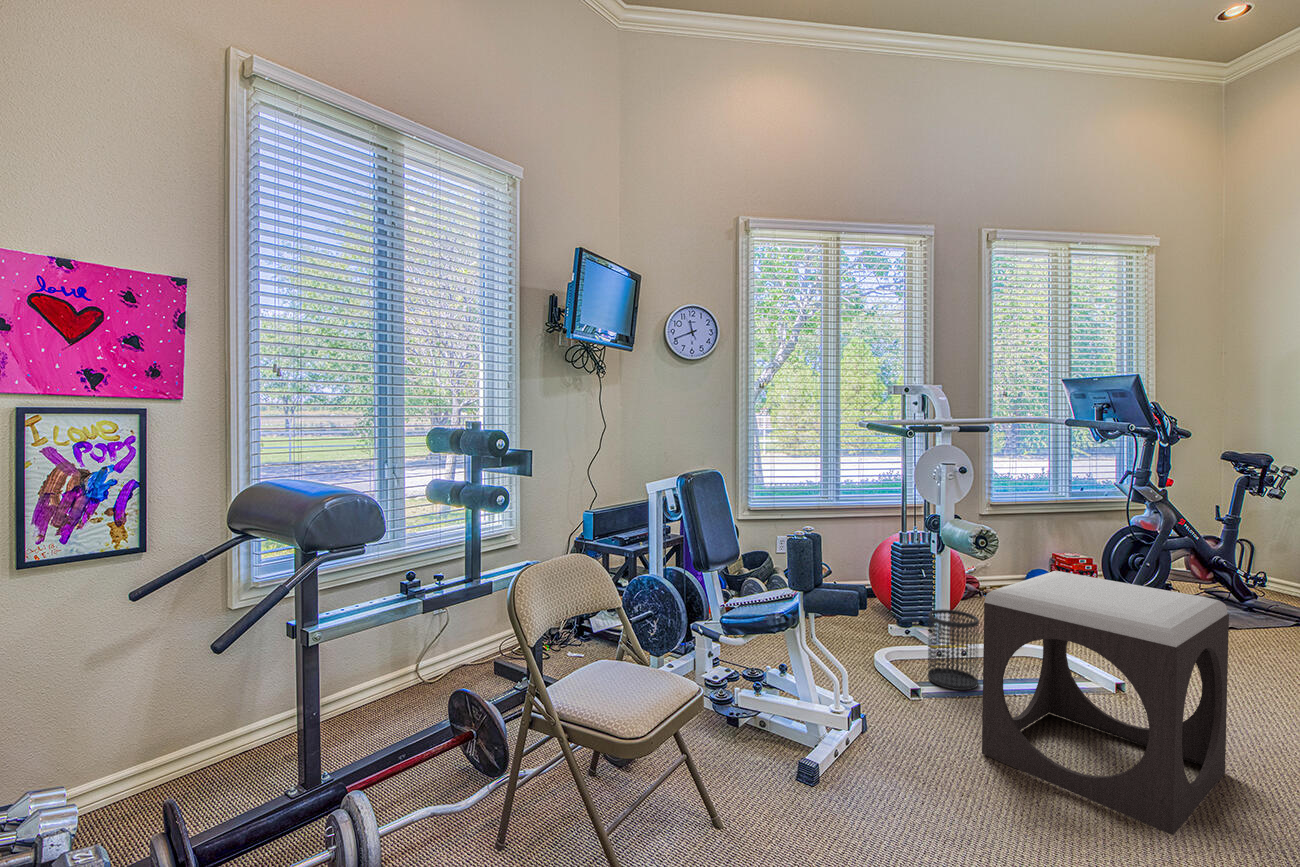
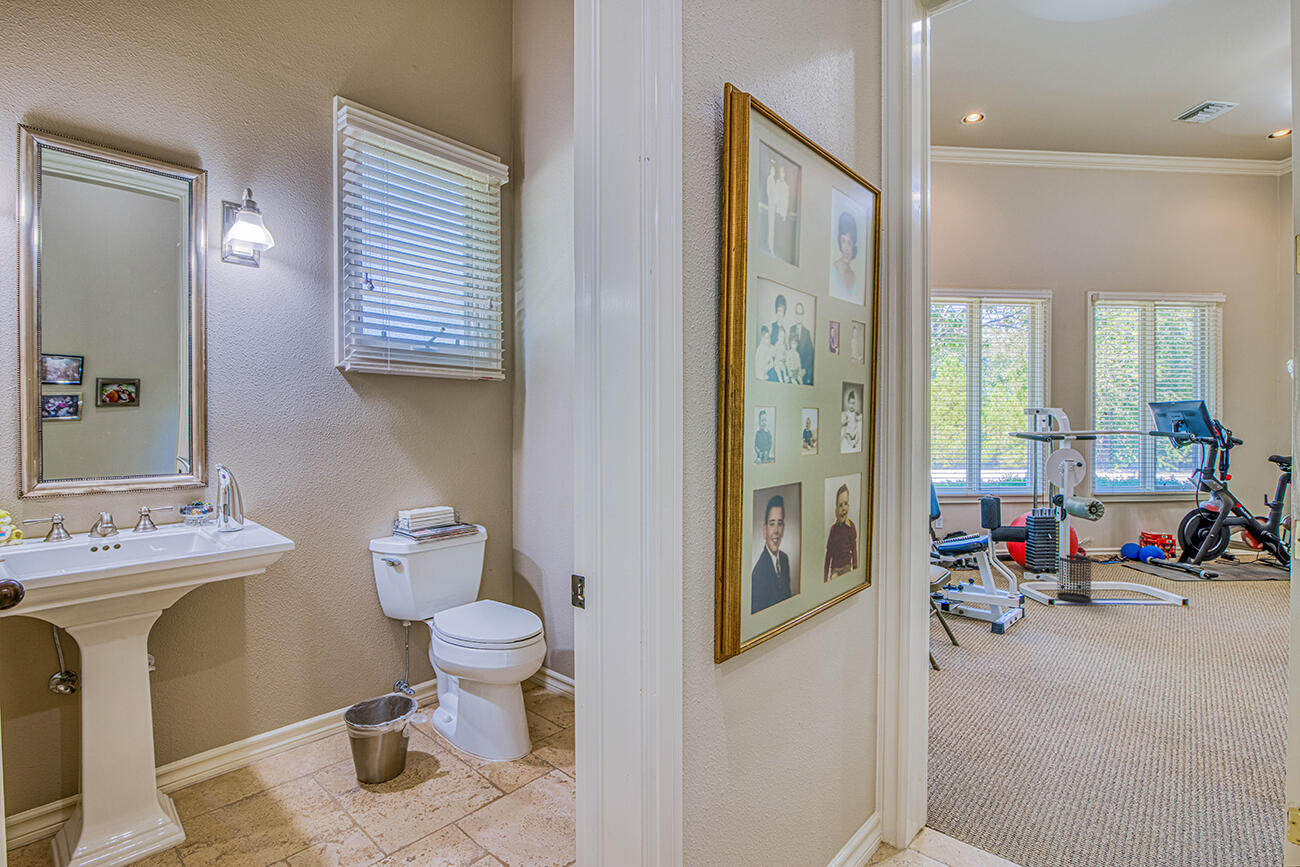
footstool: present [982,571,1229,835] -> none [1097,526,1240,648]

